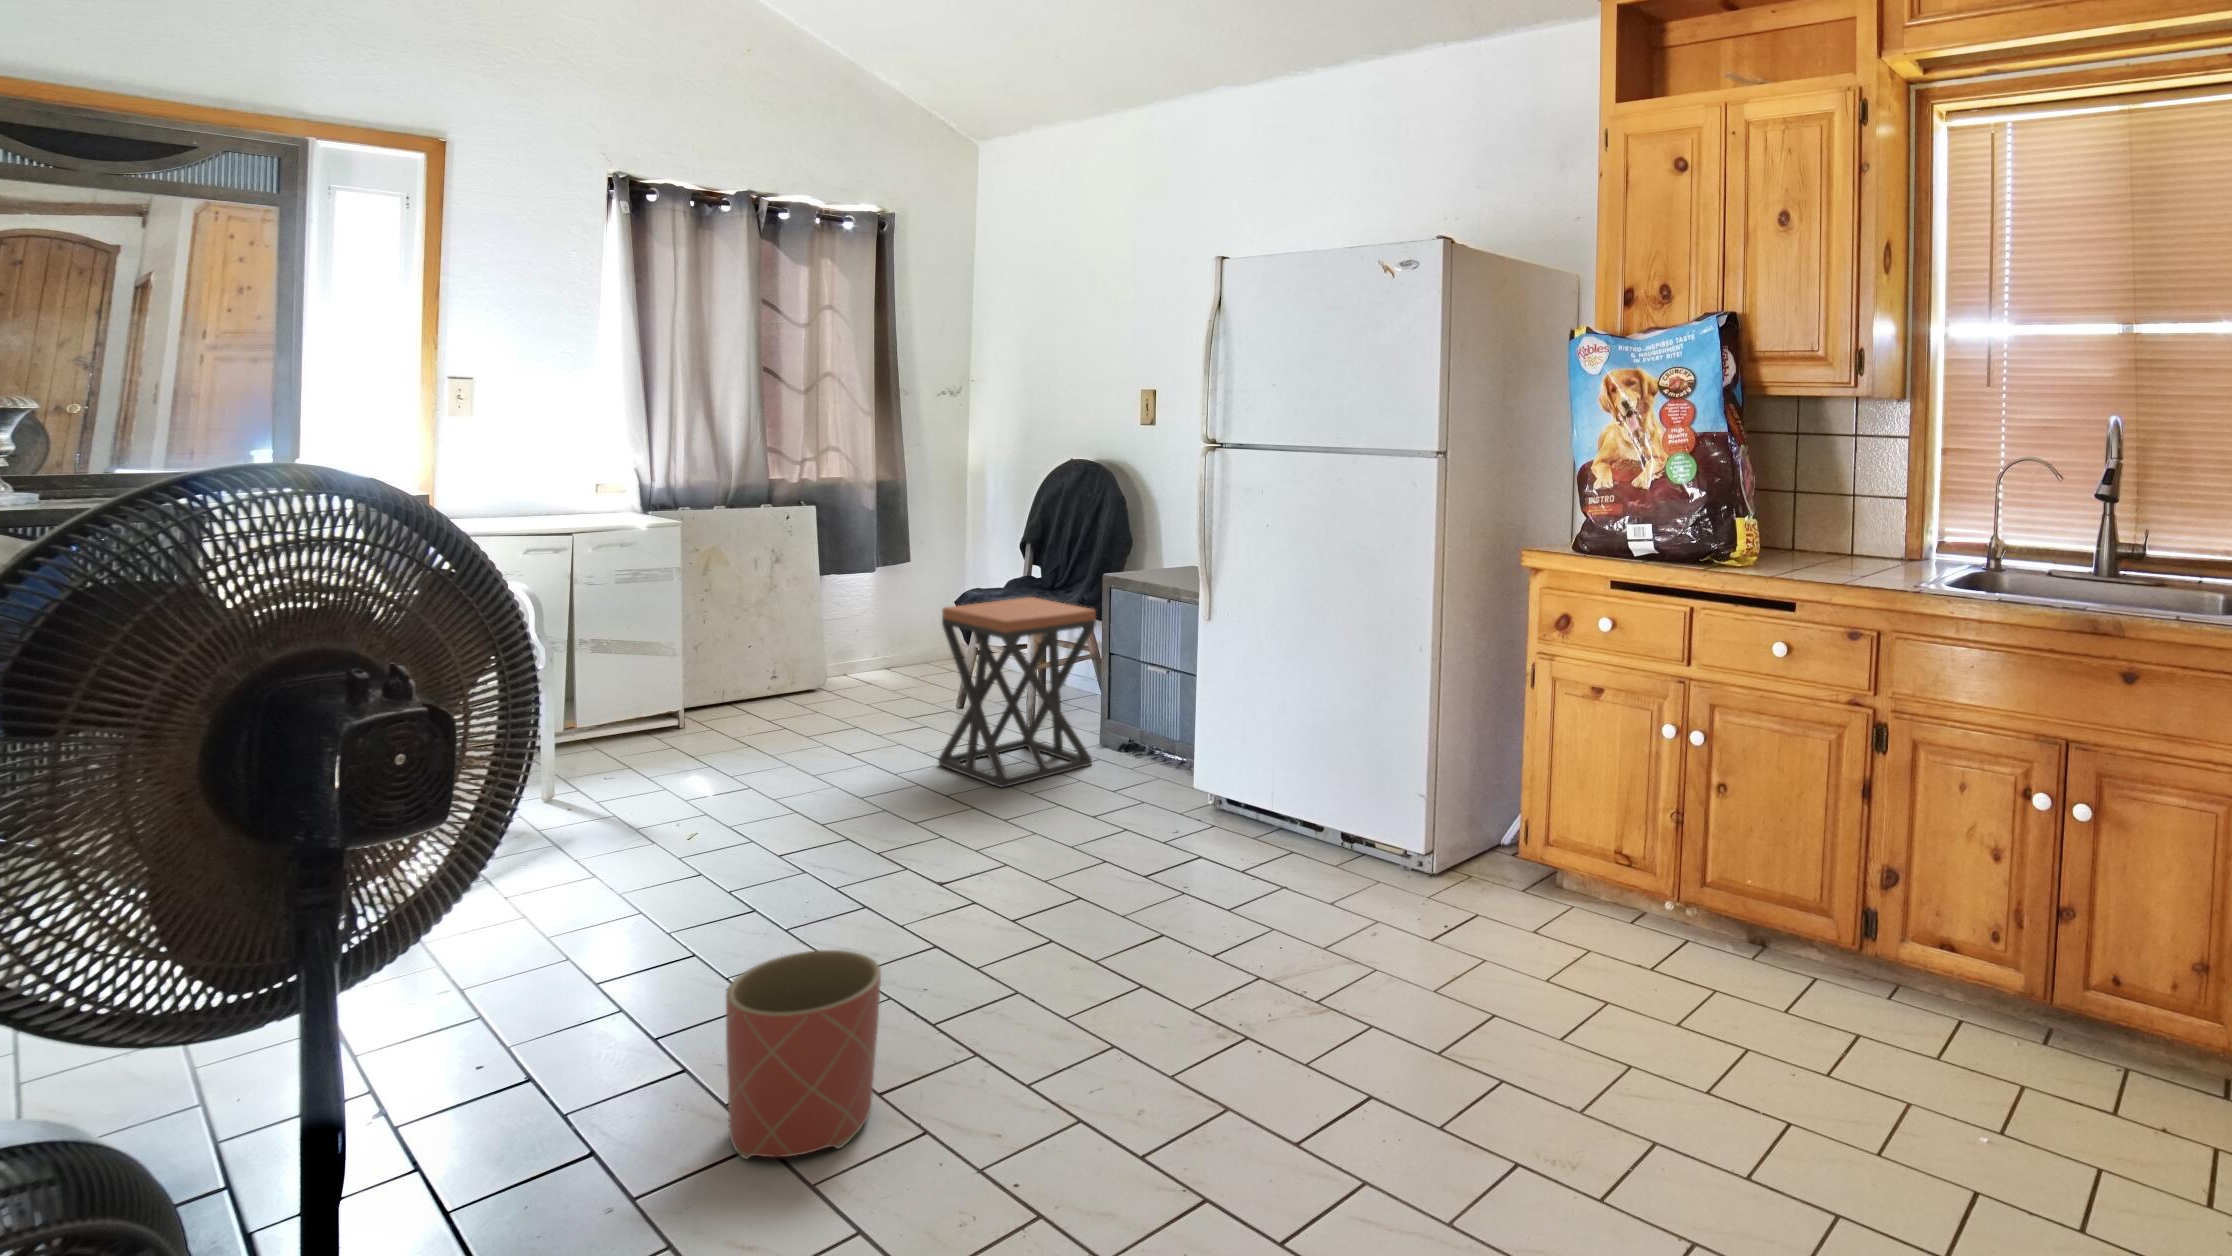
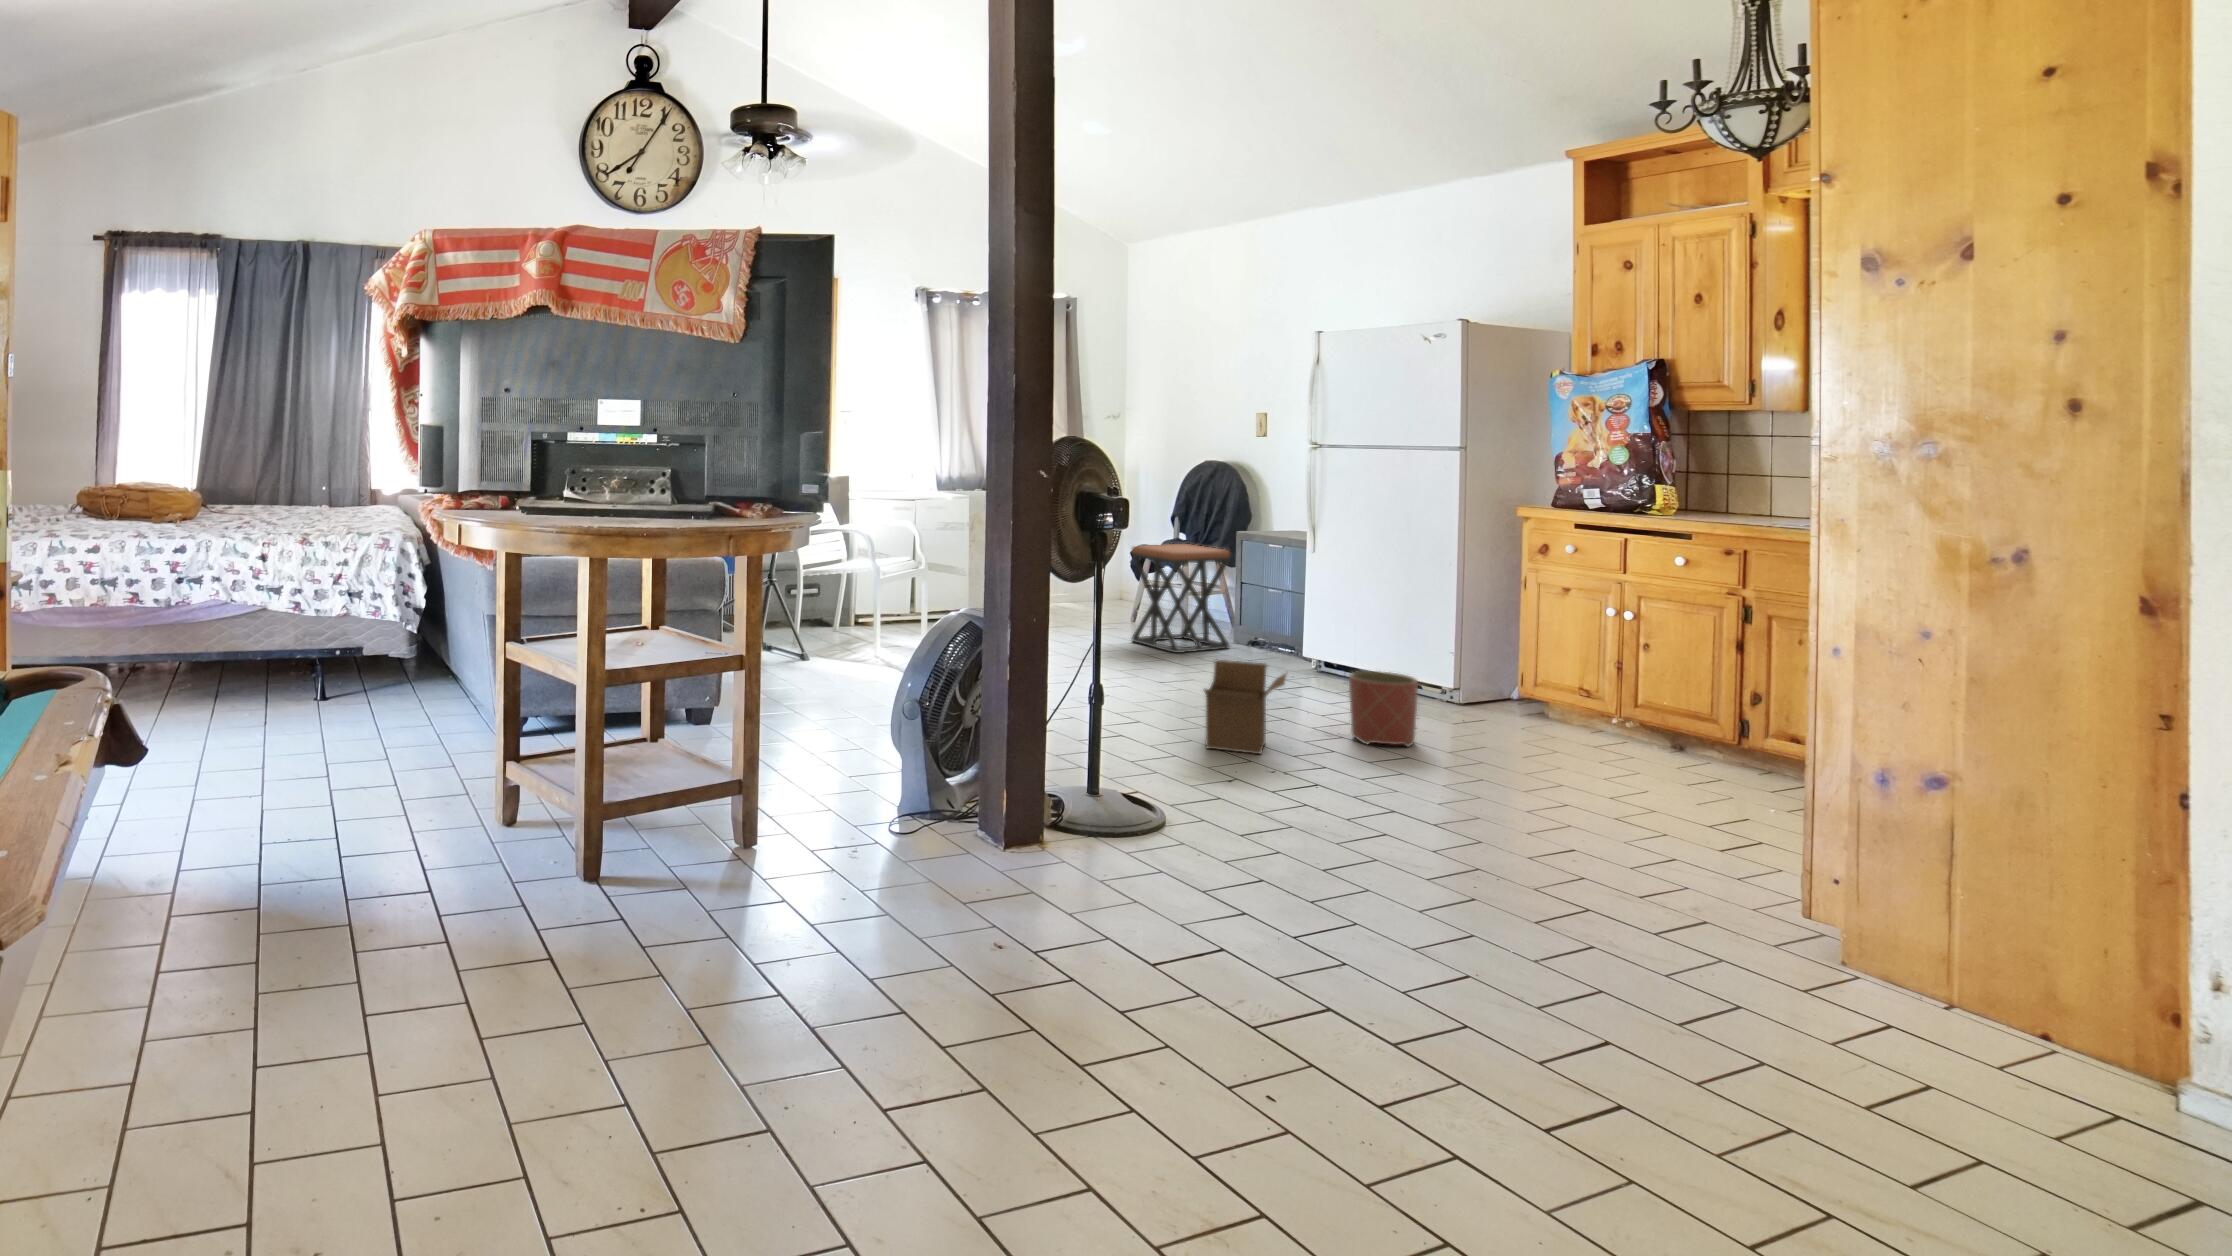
cardboard box: none [964,907,1161,1150] -> present [1204,659,1286,754]
planter: present [726,950,881,1159] -> present [1349,671,1418,747]

